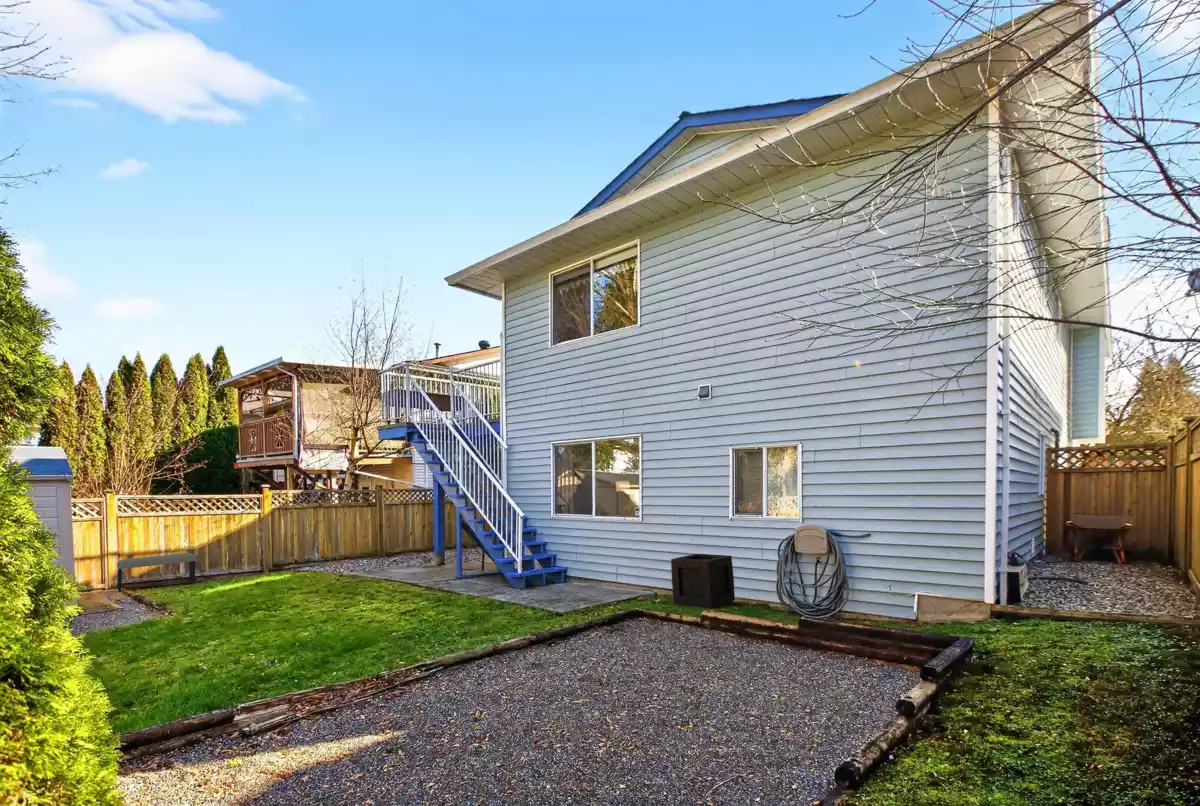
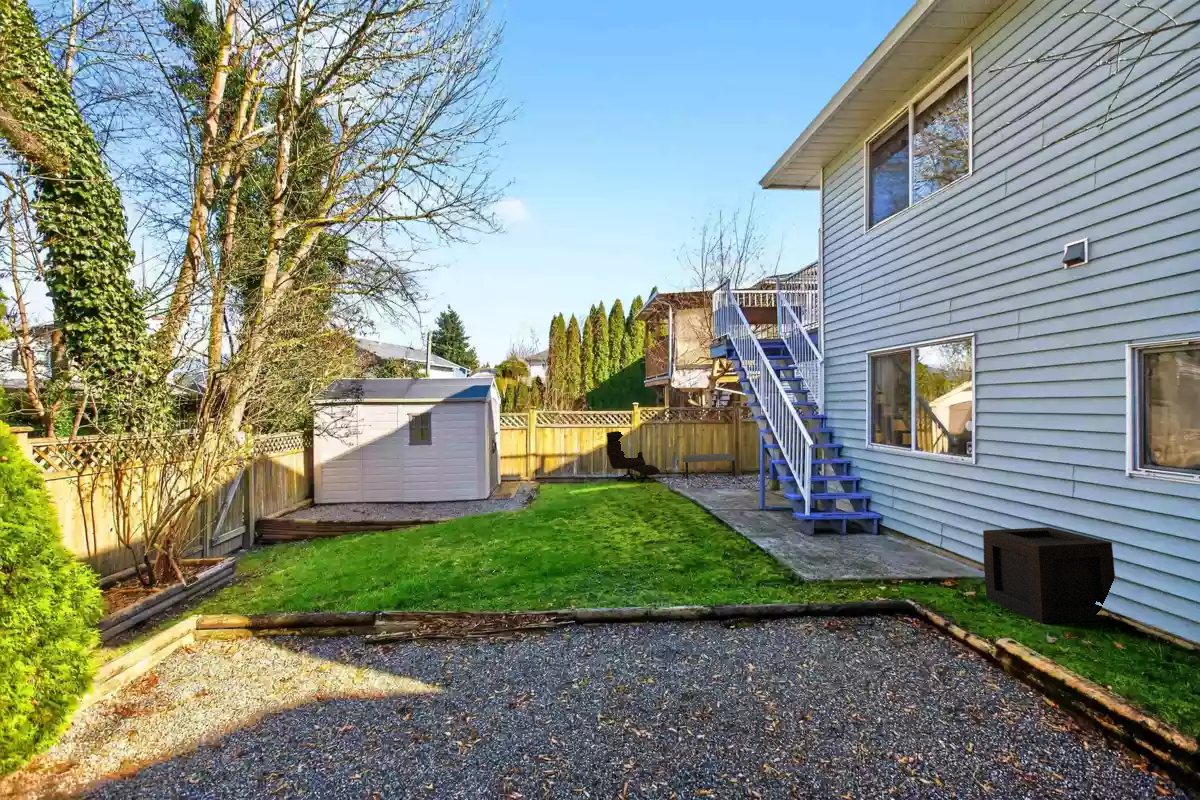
lounge chair: none [233,518,303,577] -> present [607,431,659,482]
bench: present [117,553,196,591] -> present [682,453,735,479]

